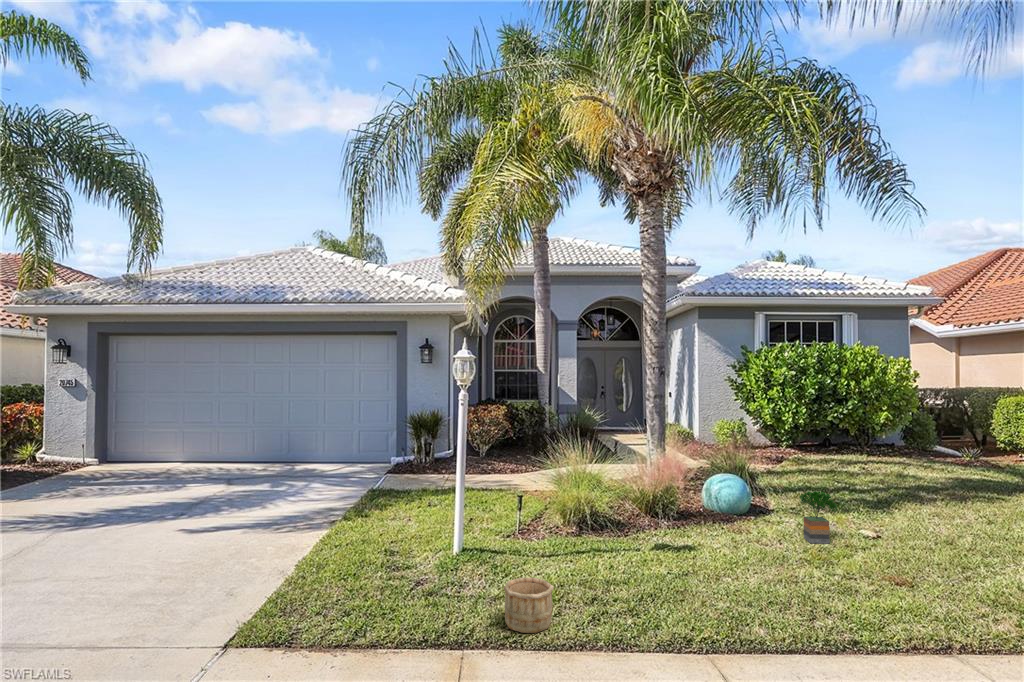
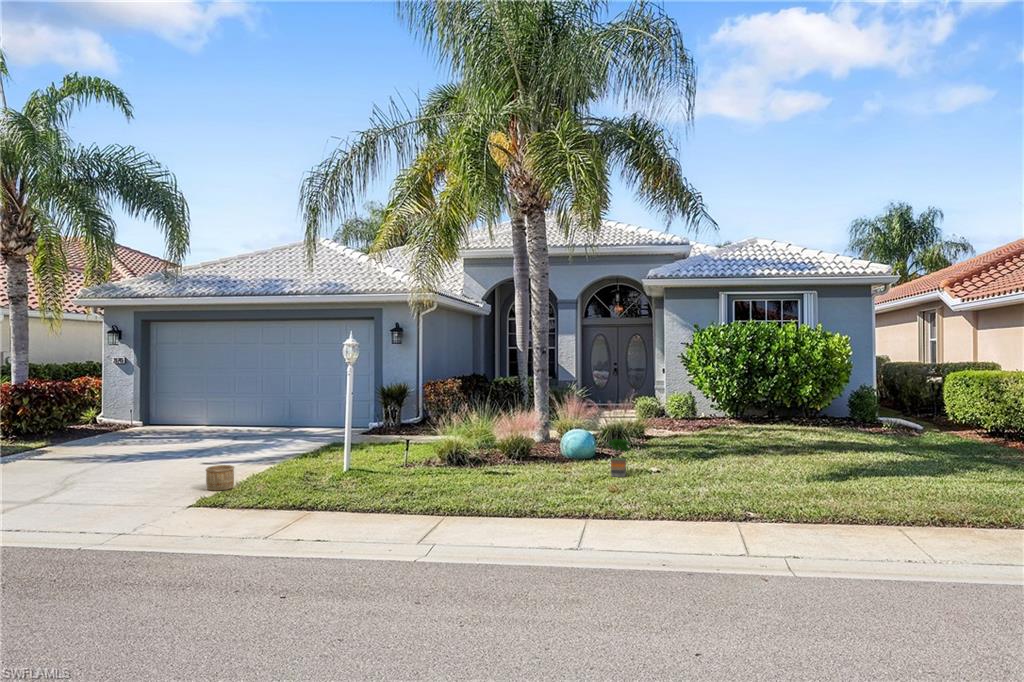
wooden bucket: present [504,578,554,633] -> present [206,465,234,491]

